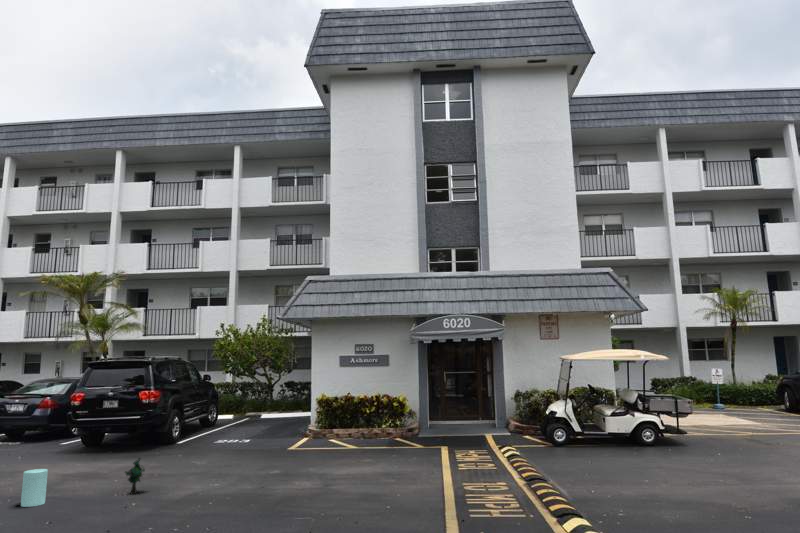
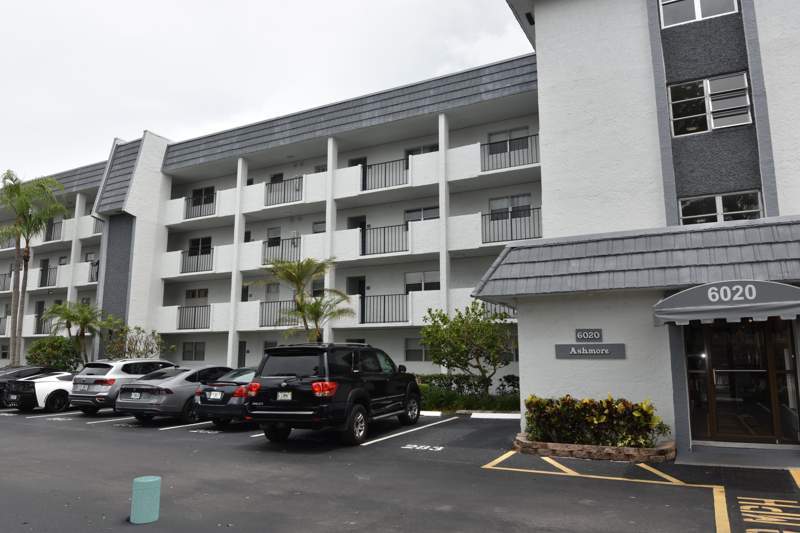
decorative plant: present [125,458,145,494] -> none [245,472,271,520]

